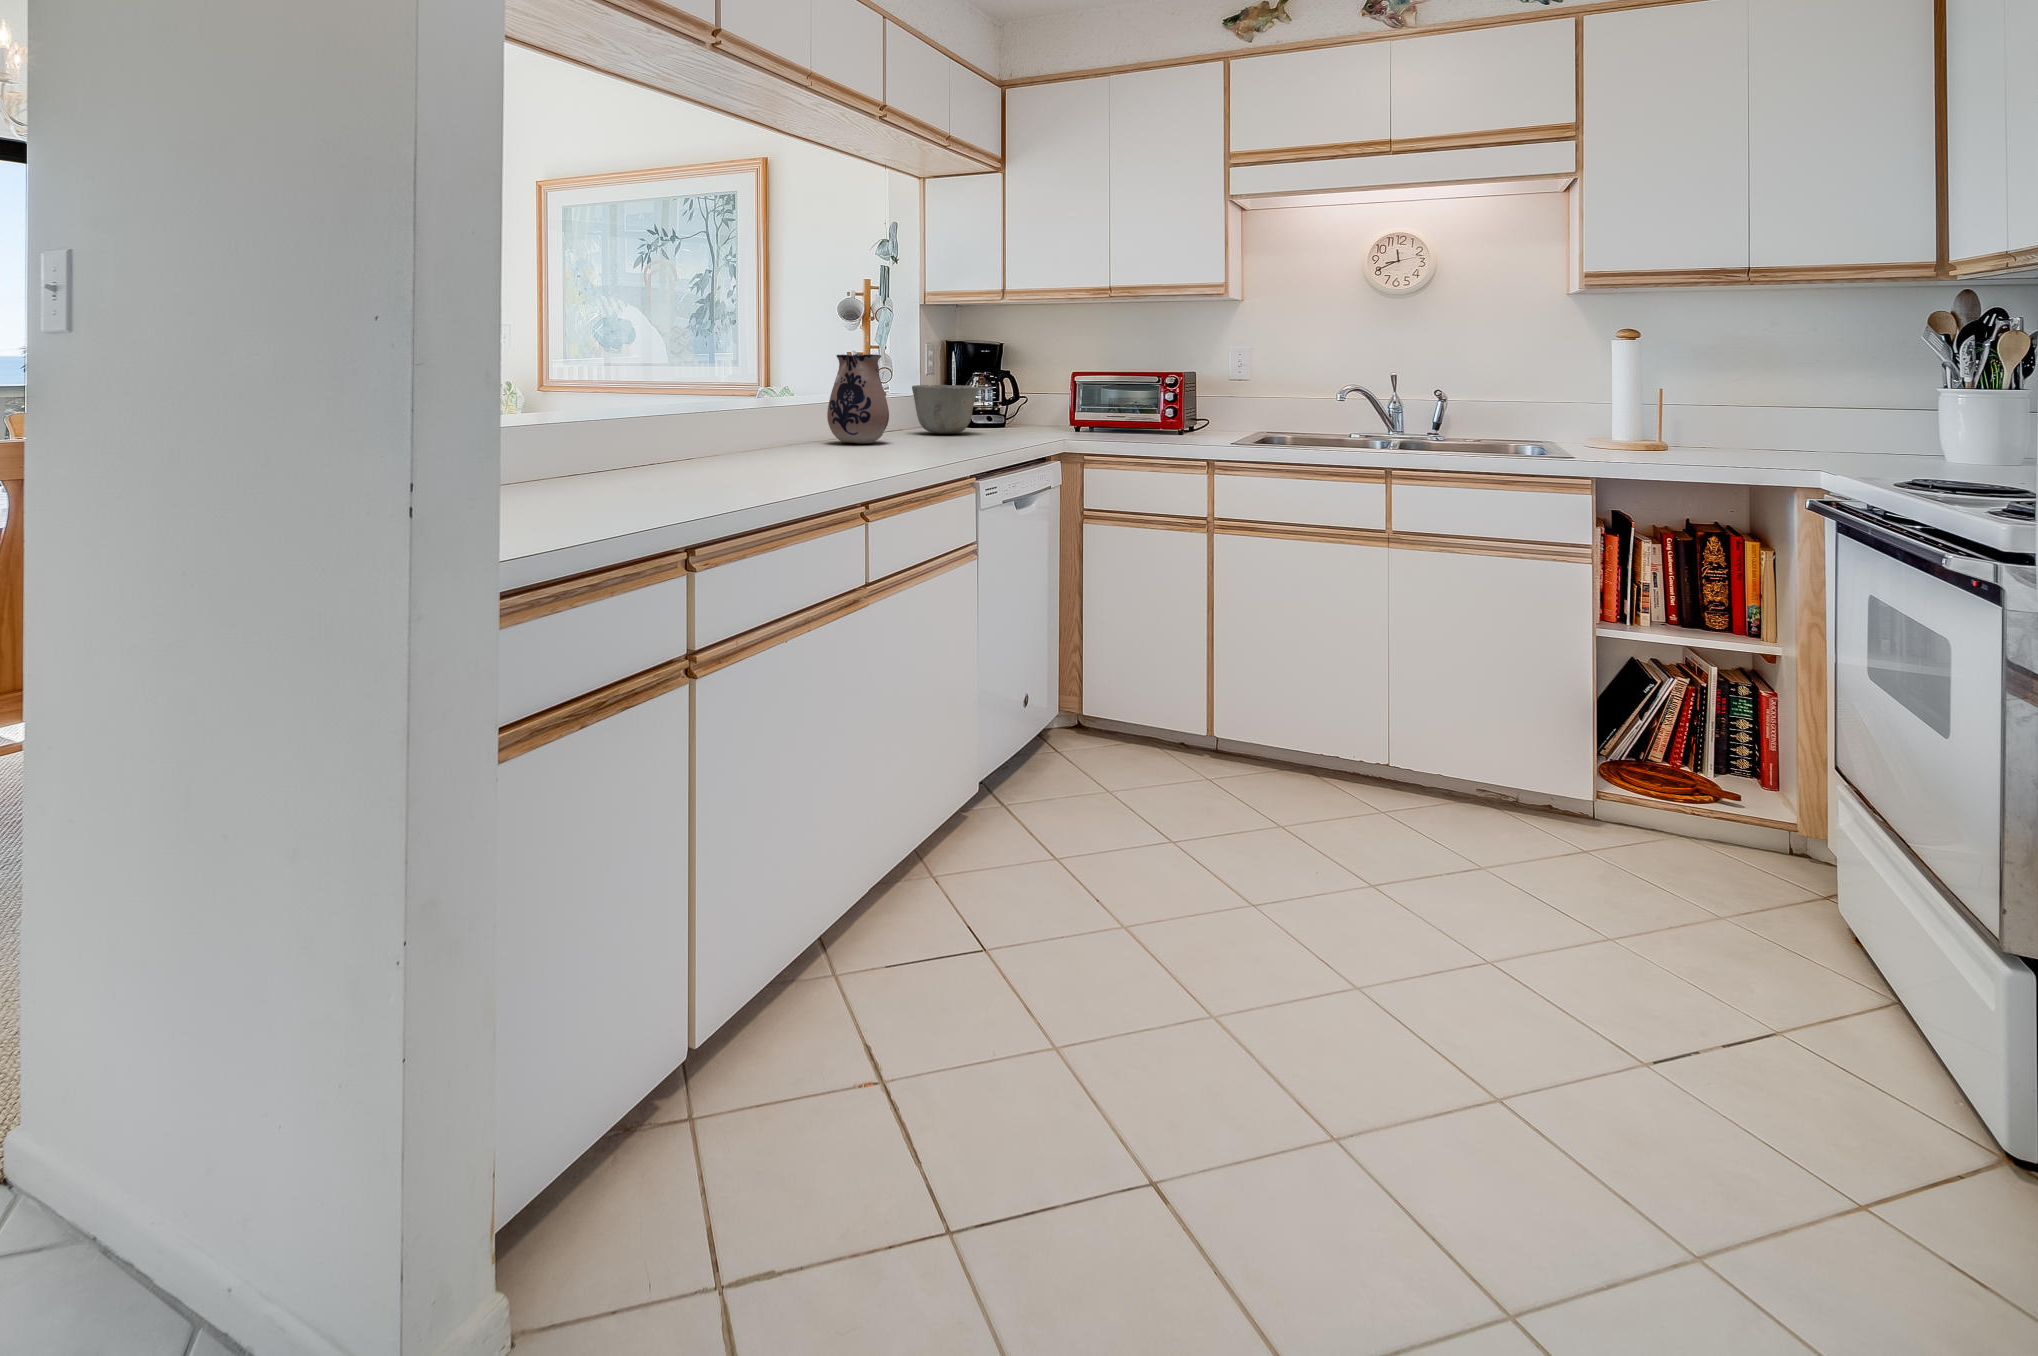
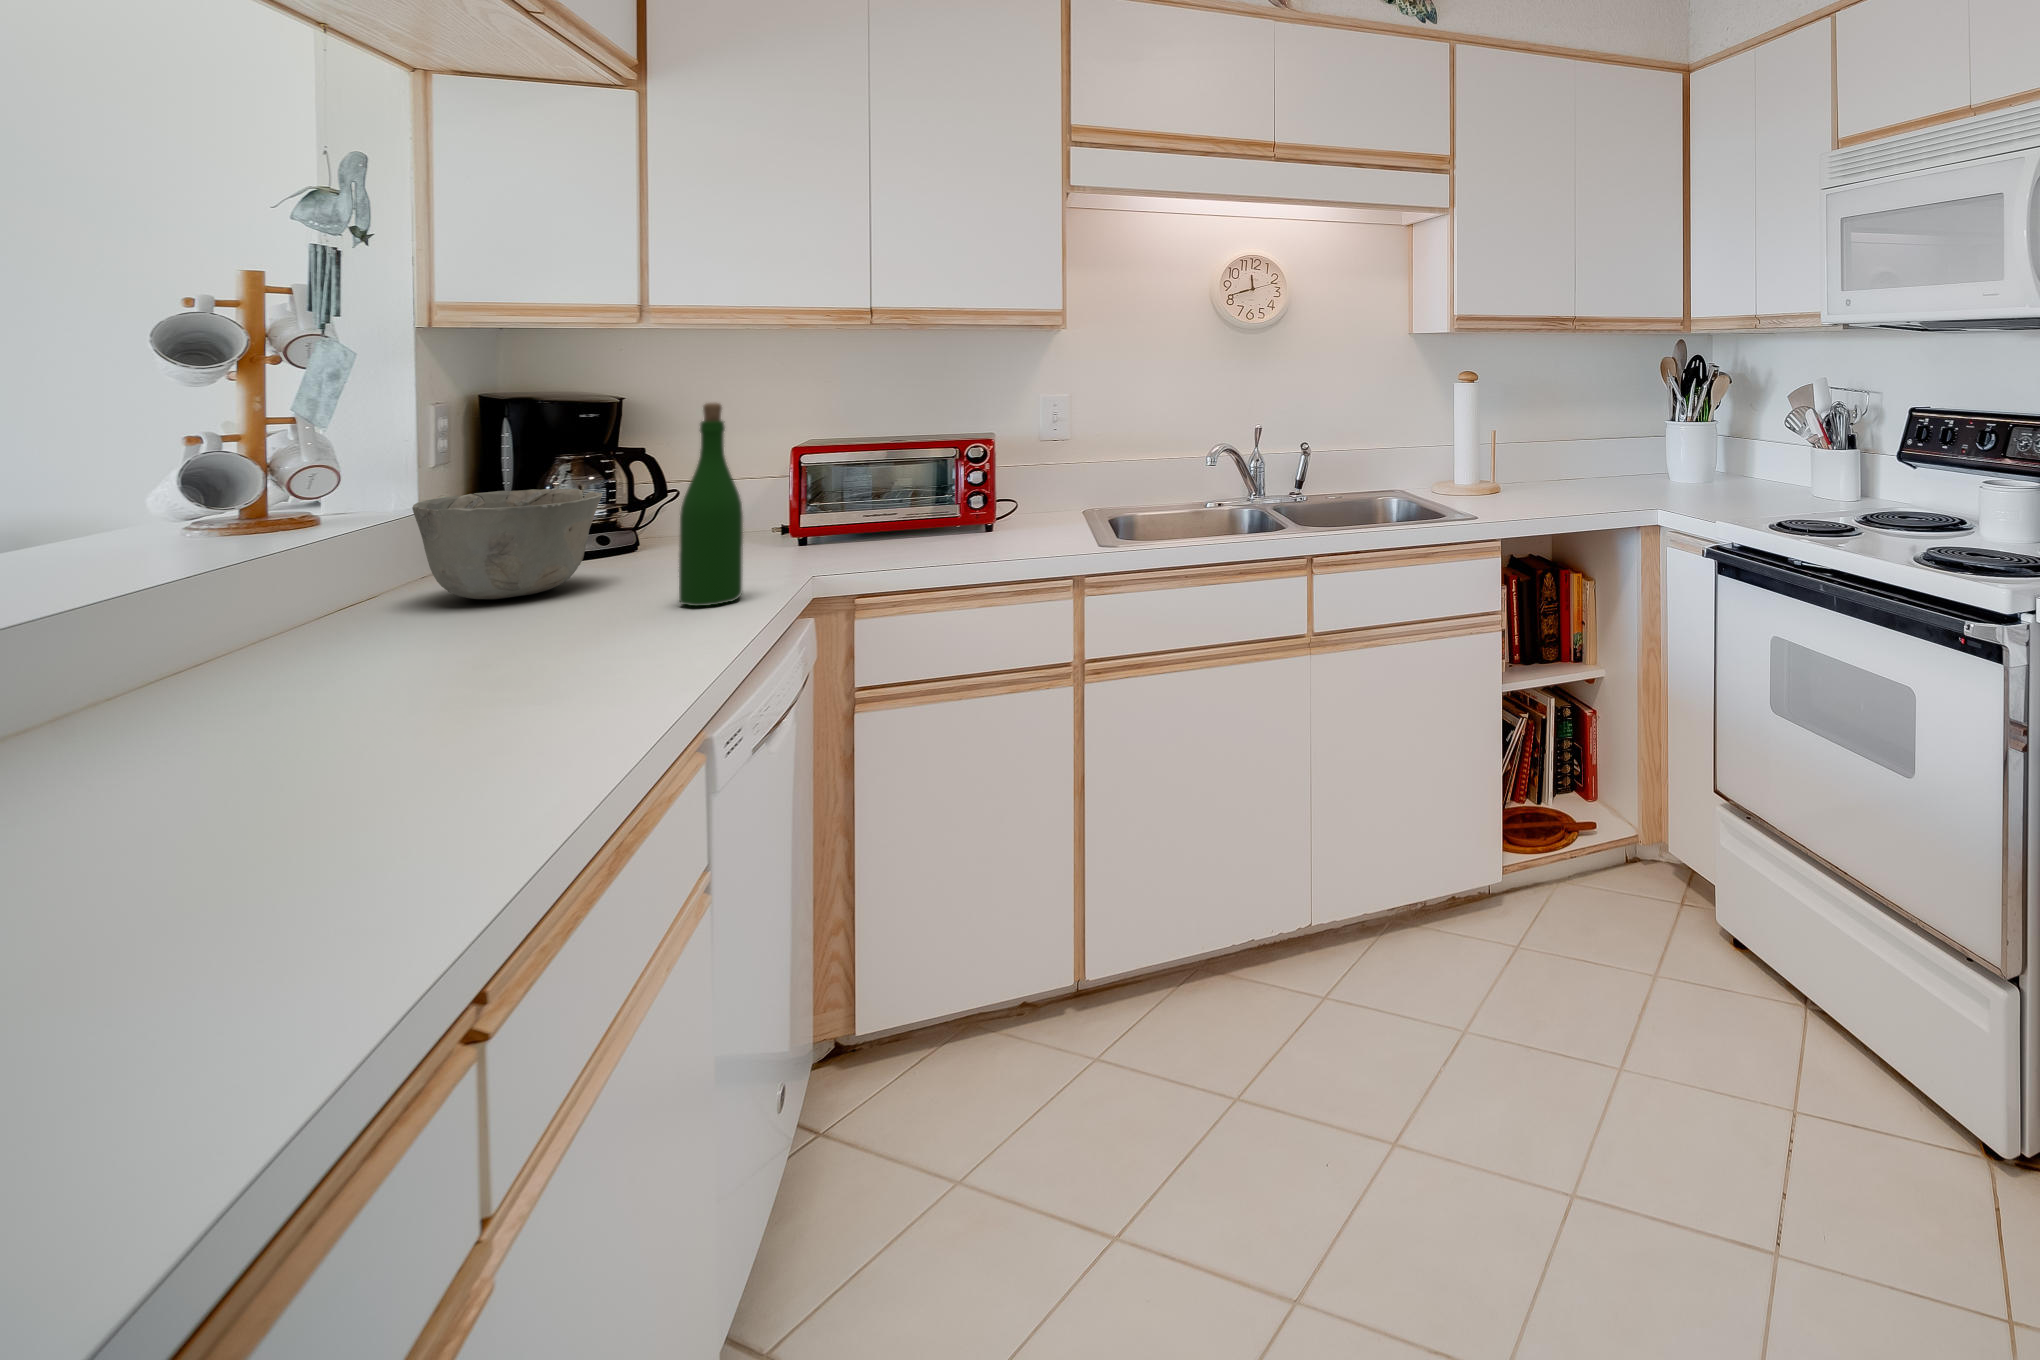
wine bottle: none [999,336,1026,441] -> present [679,403,743,606]
ceramic pitcher: present [827,354,889,443] -> none [120,462,365,702]

